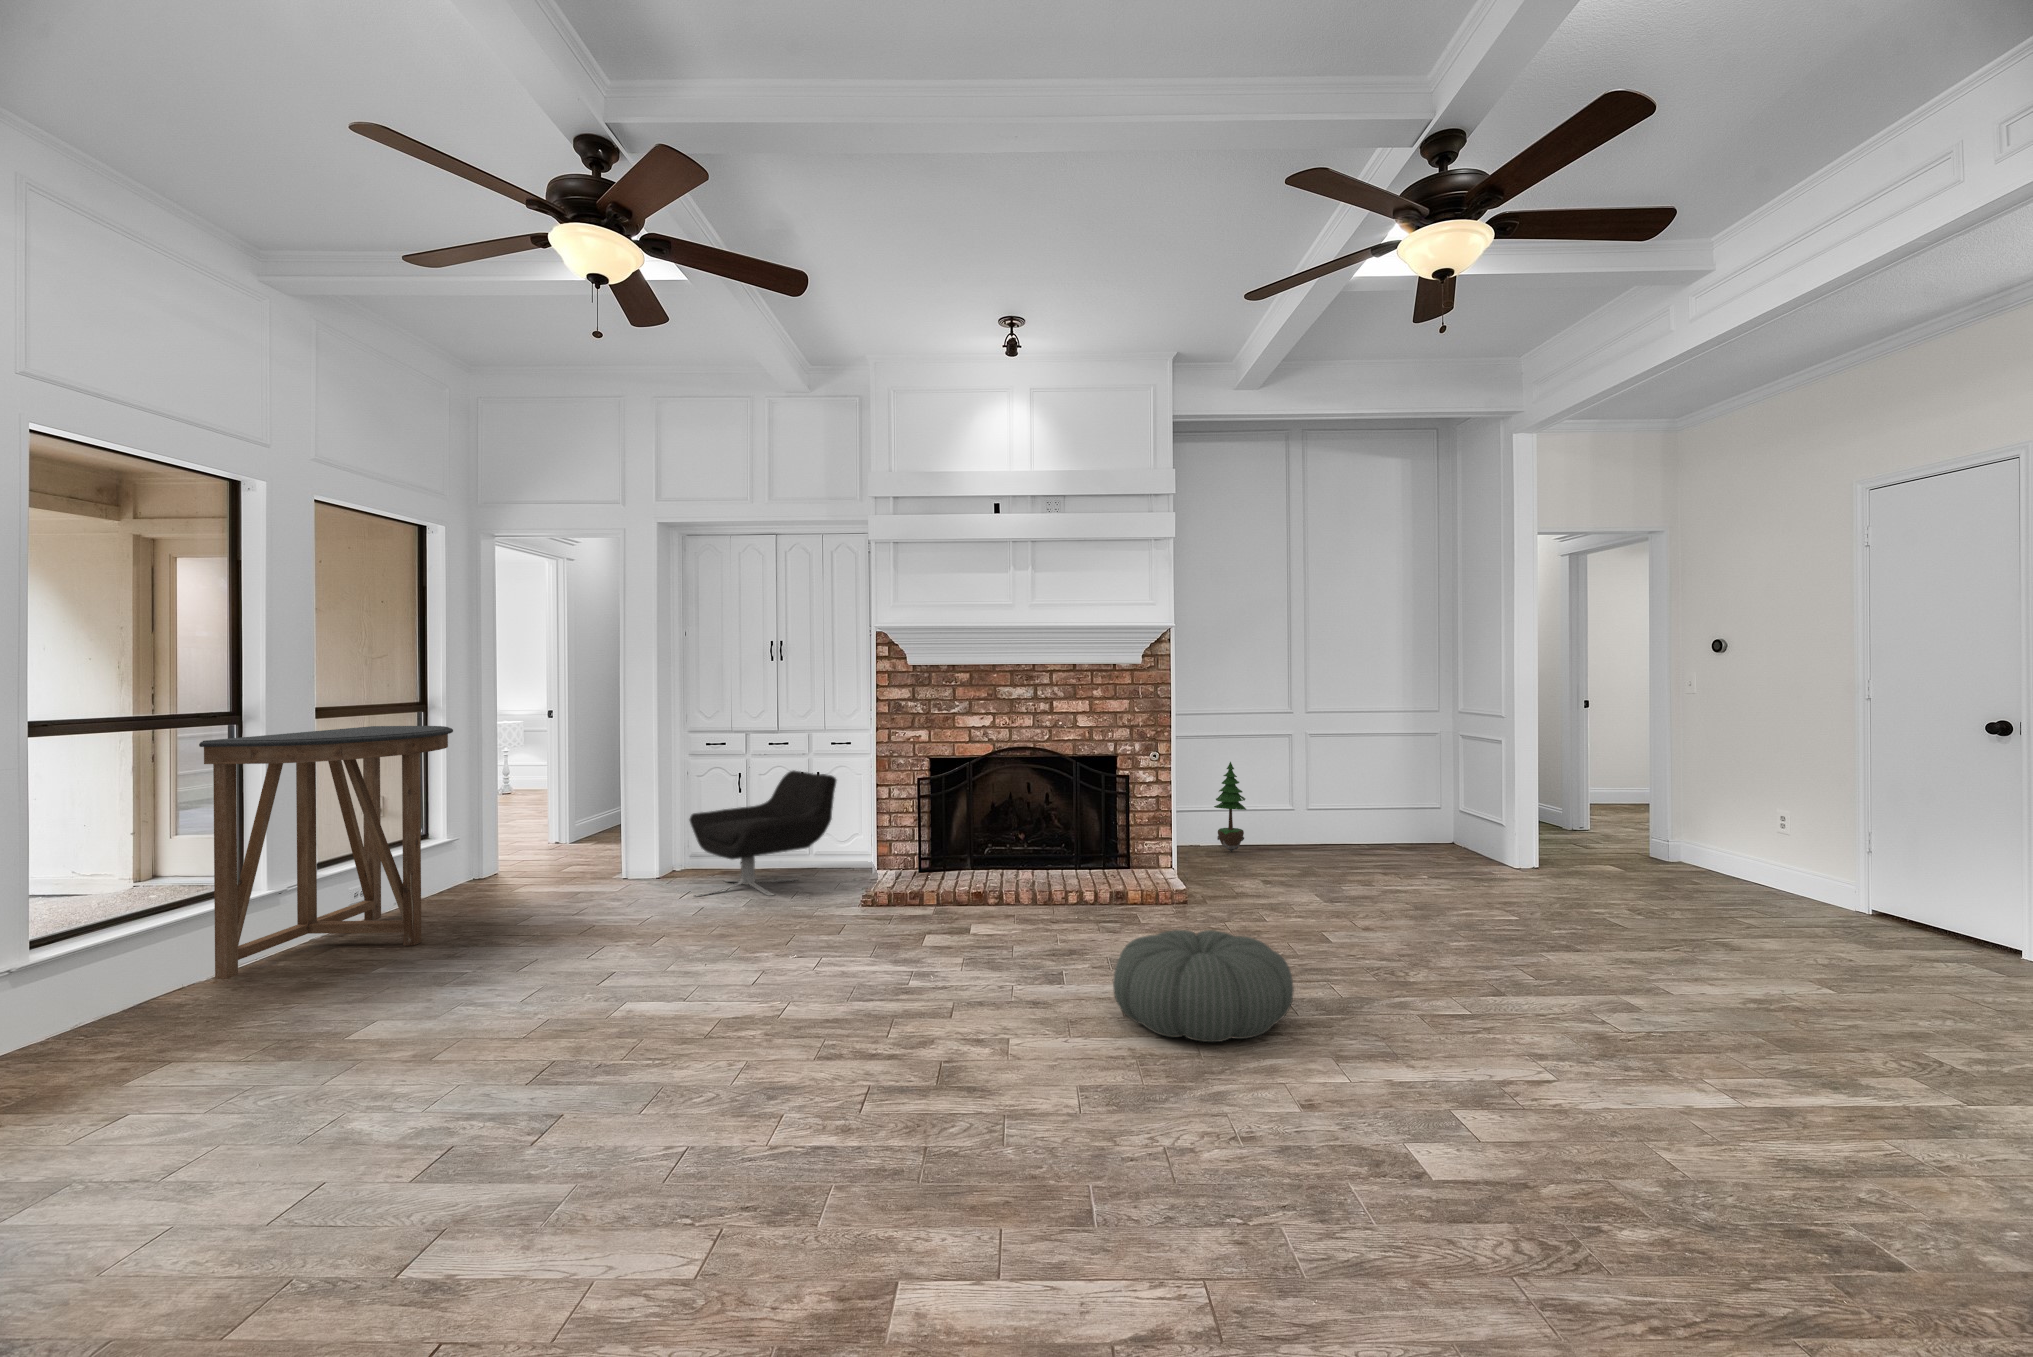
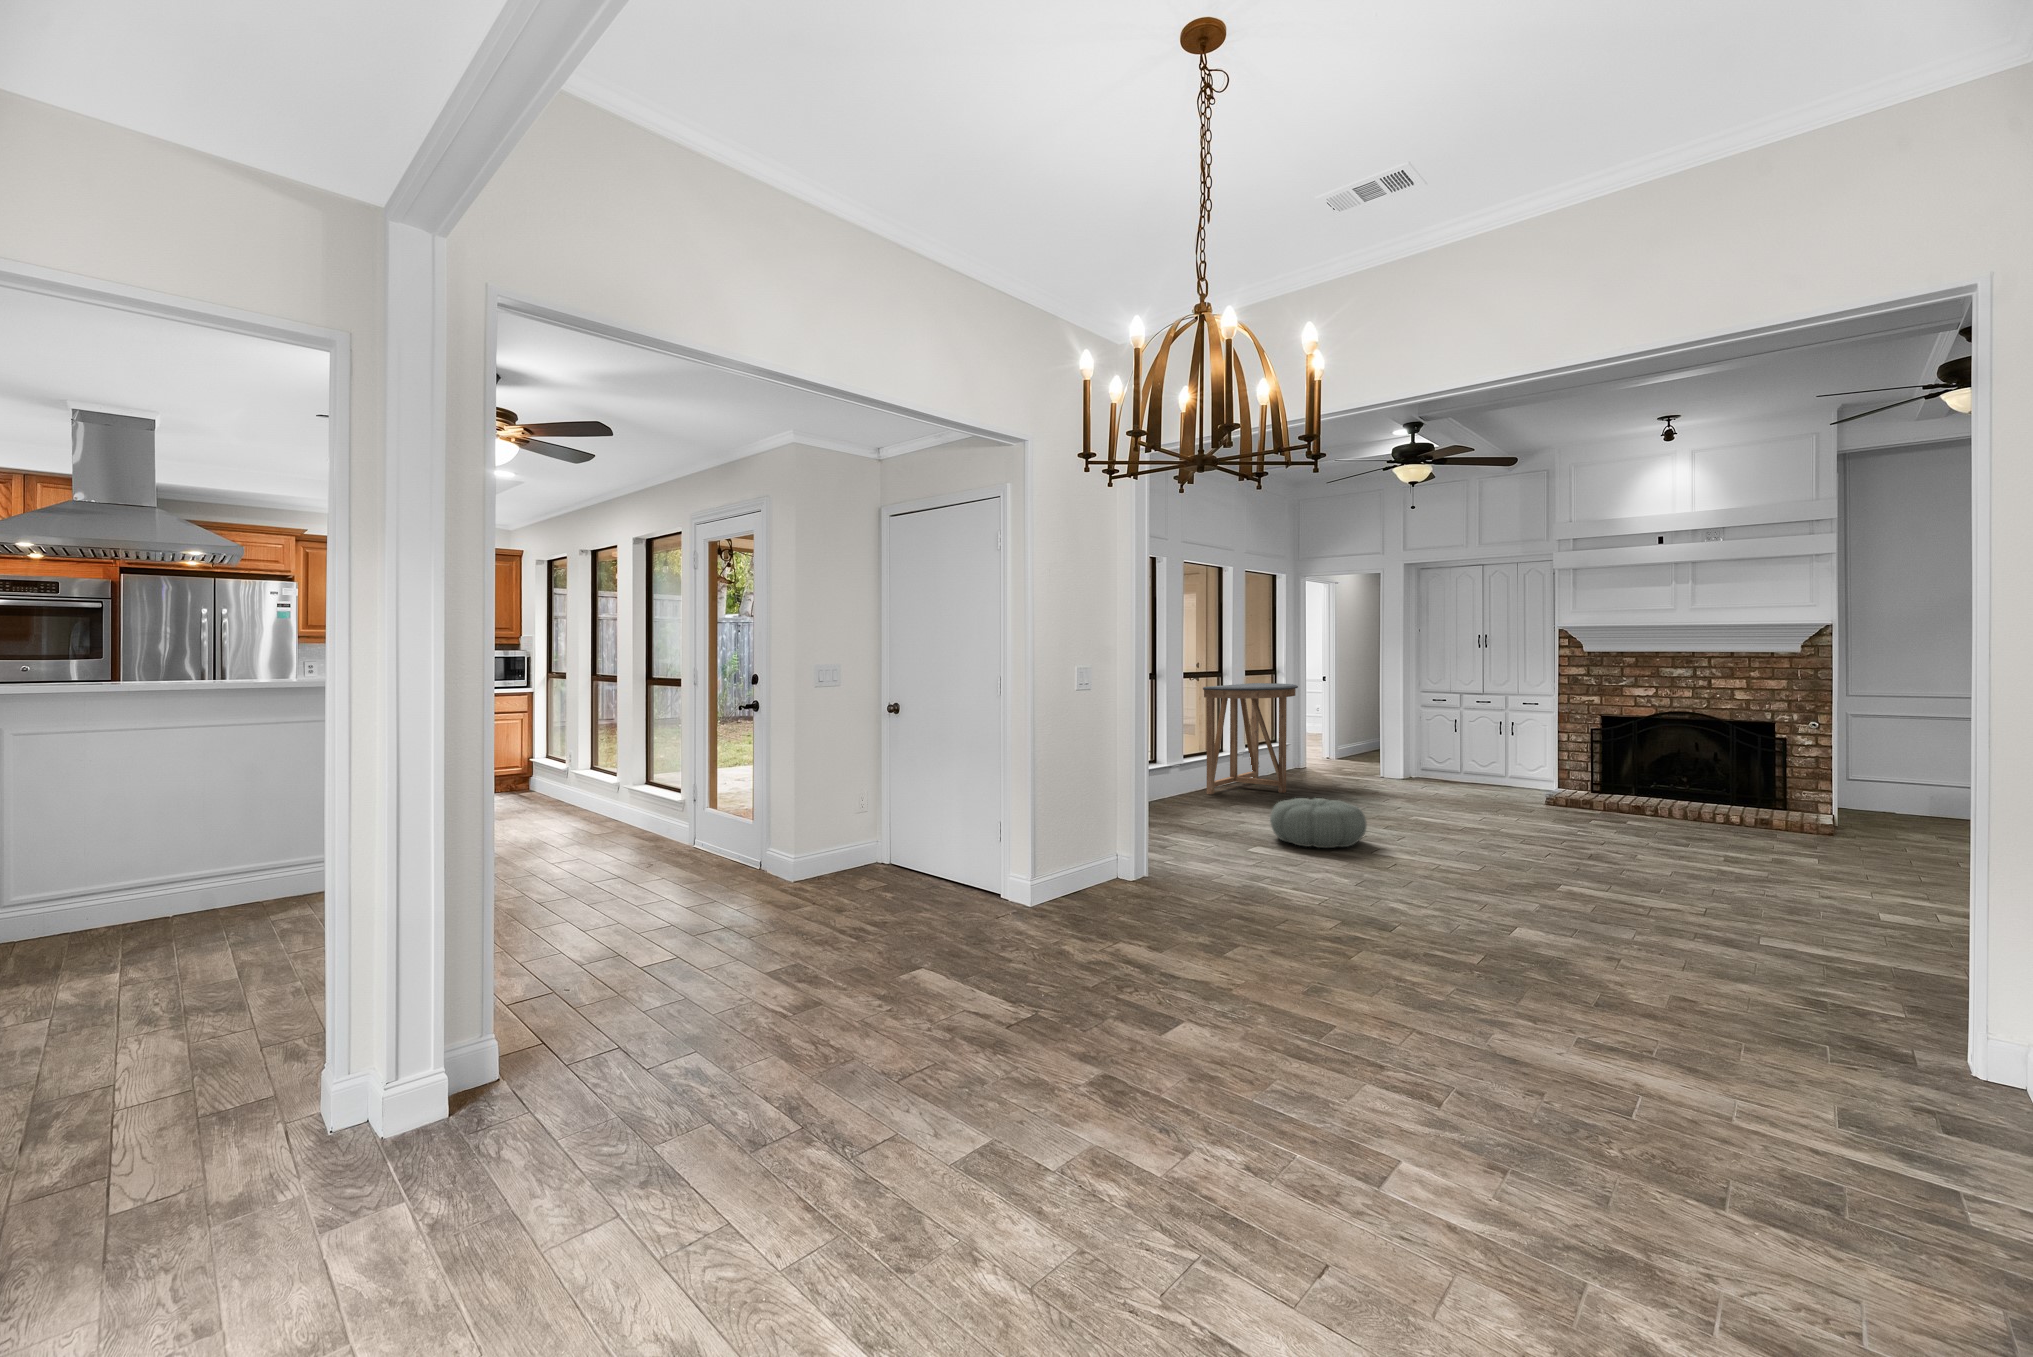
potted tree: present [1214,762,1246,851] -> none [1897,735,1938,813]
lounge chair: present [690,771,837,896] -> none [1423,720,1527,796]
pouf: present [1113,930,1294,1042] -> present [1270,798,1367,848]

